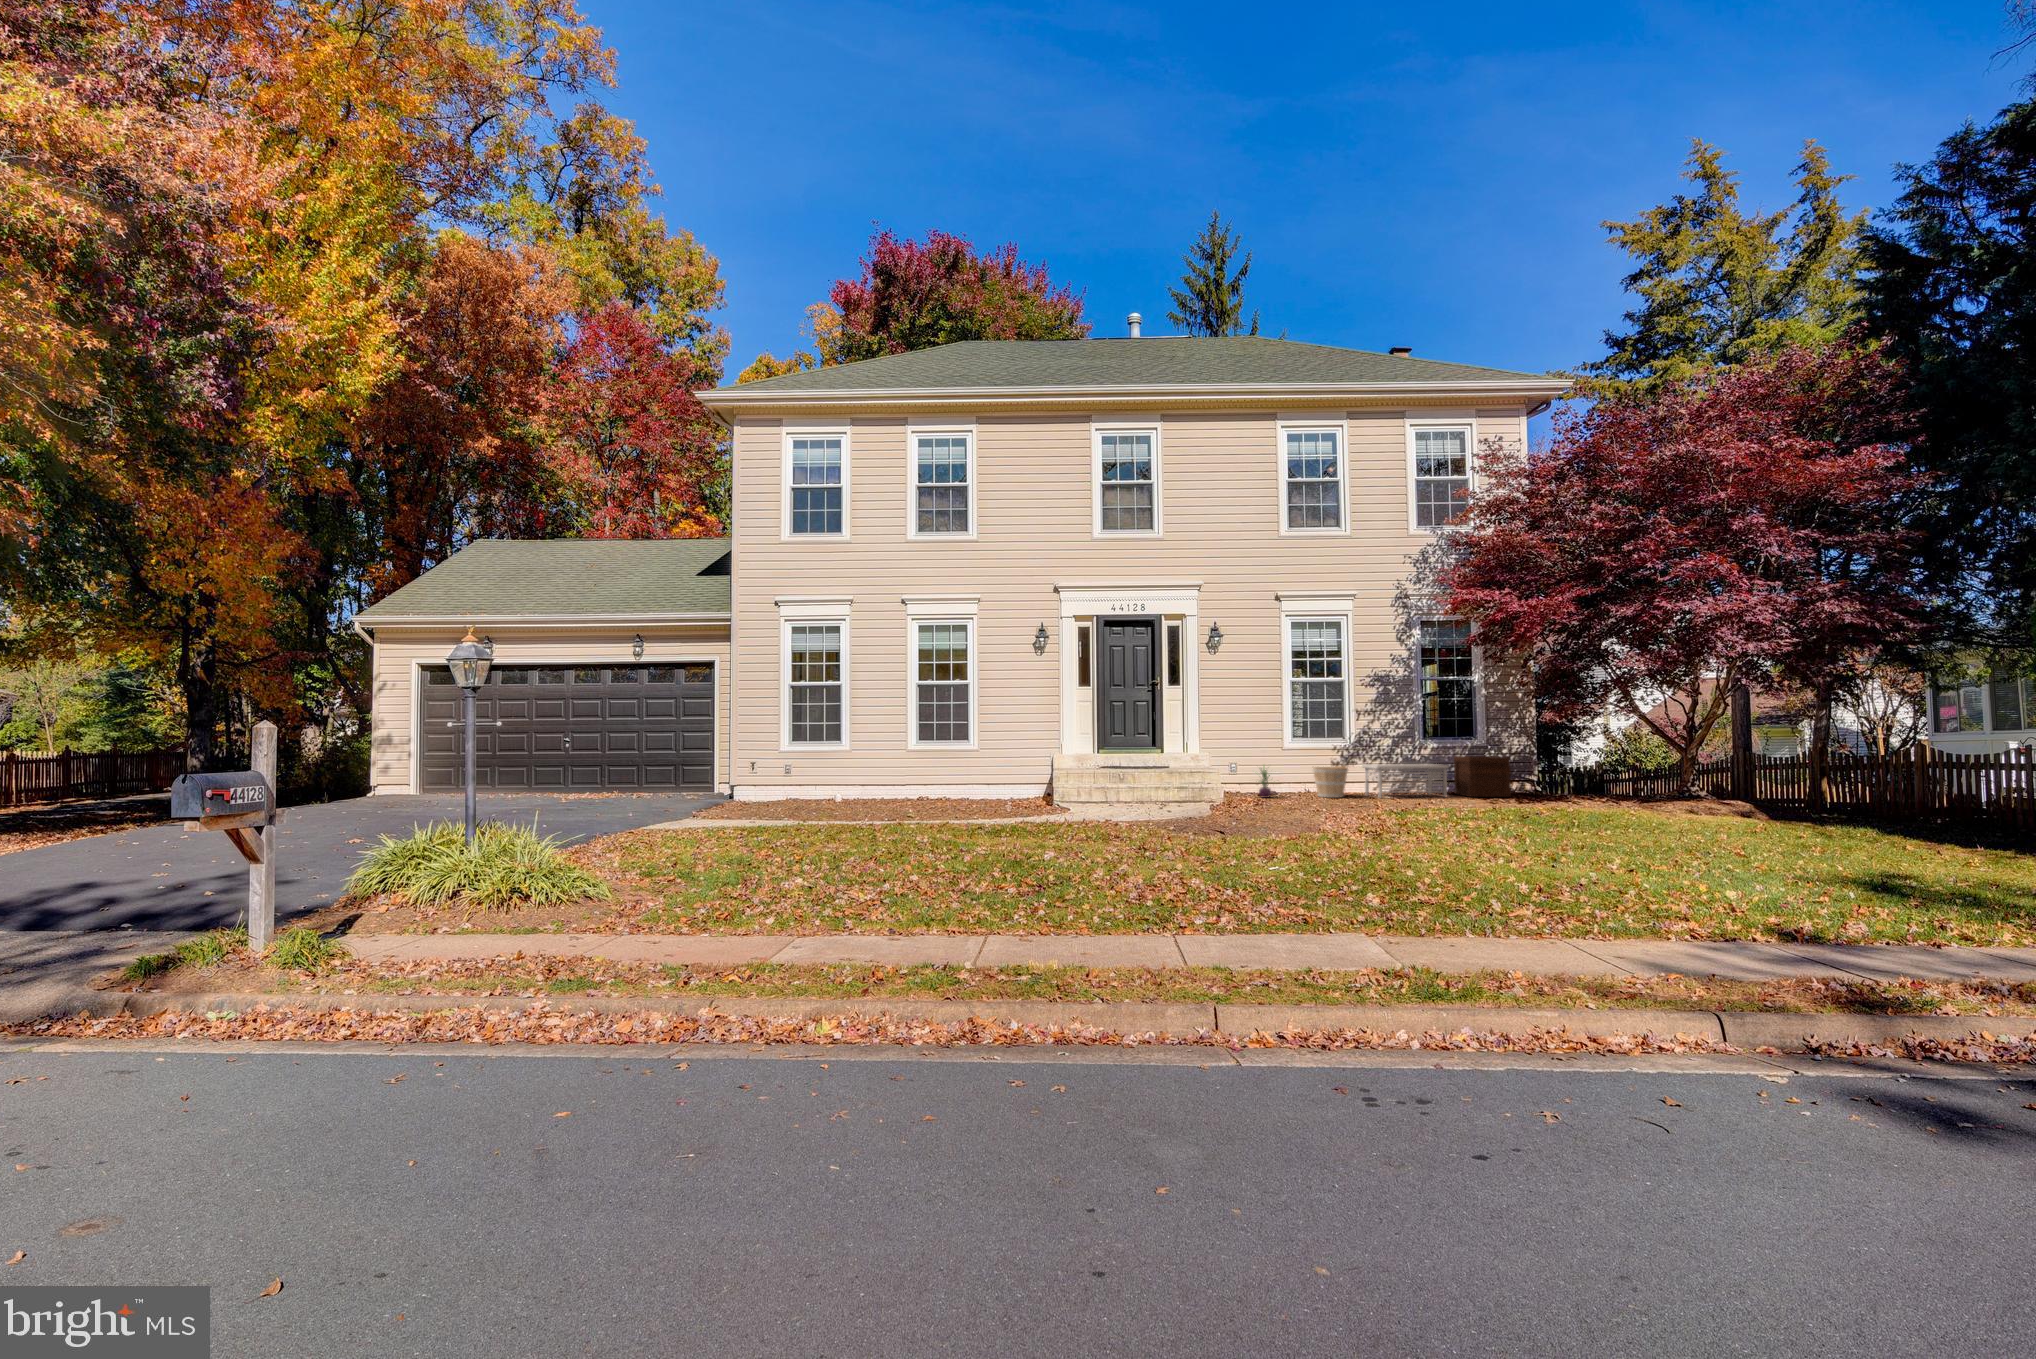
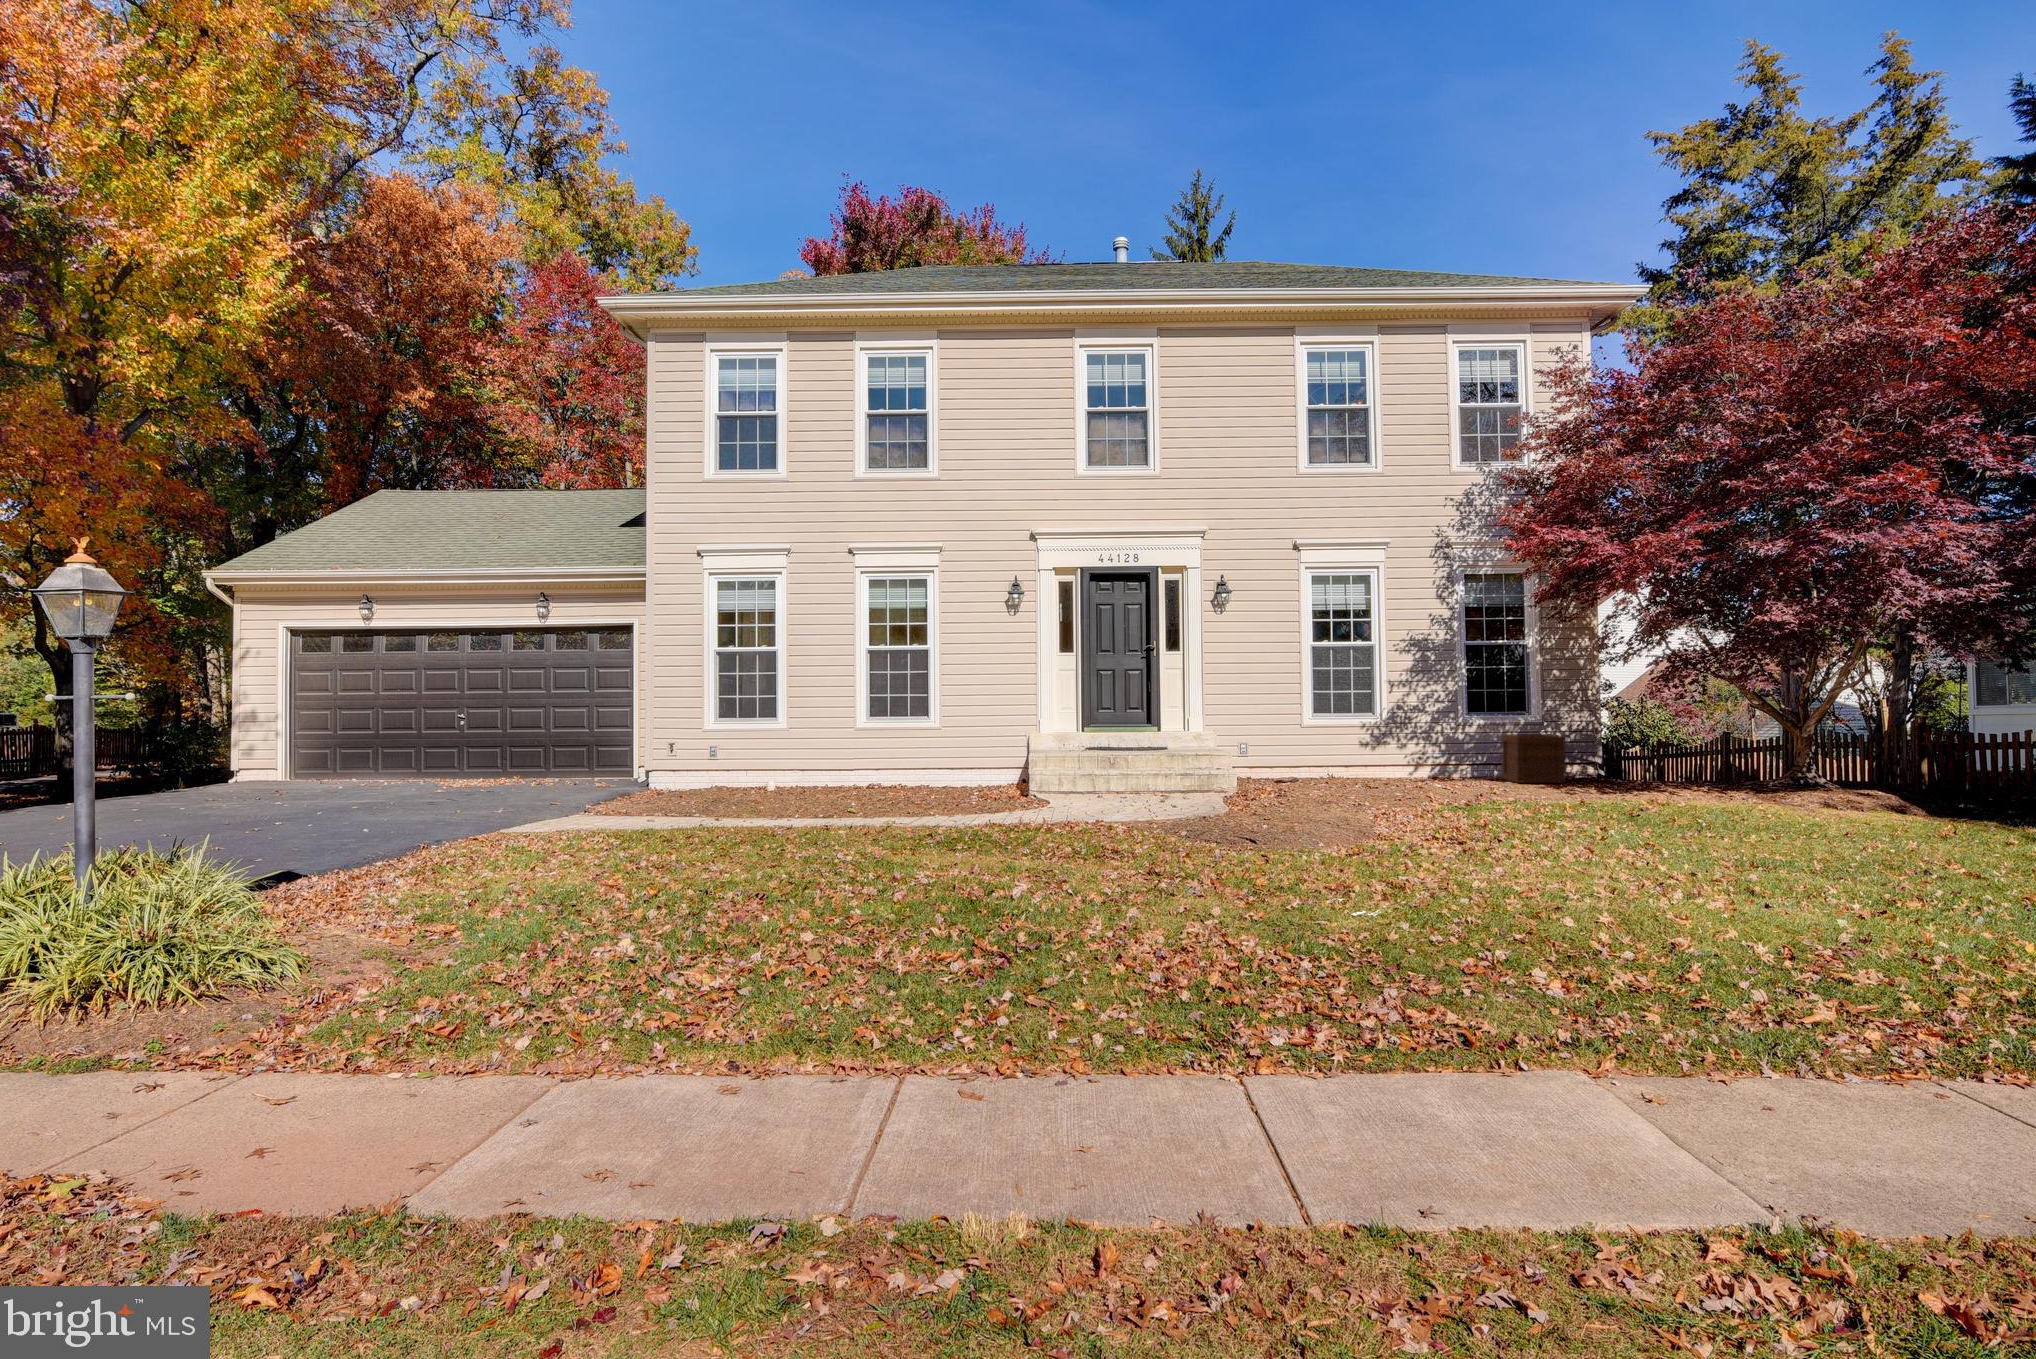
storage bench: present [1362,764,1448,798] -> none [1393,743,1493,785]
decorative plant: present [1259,766,1271,798] -> none [1256,745,1298,784]
wooden bucket: present [1313,766,1348,798] -> none [1334,747,1376,784]

